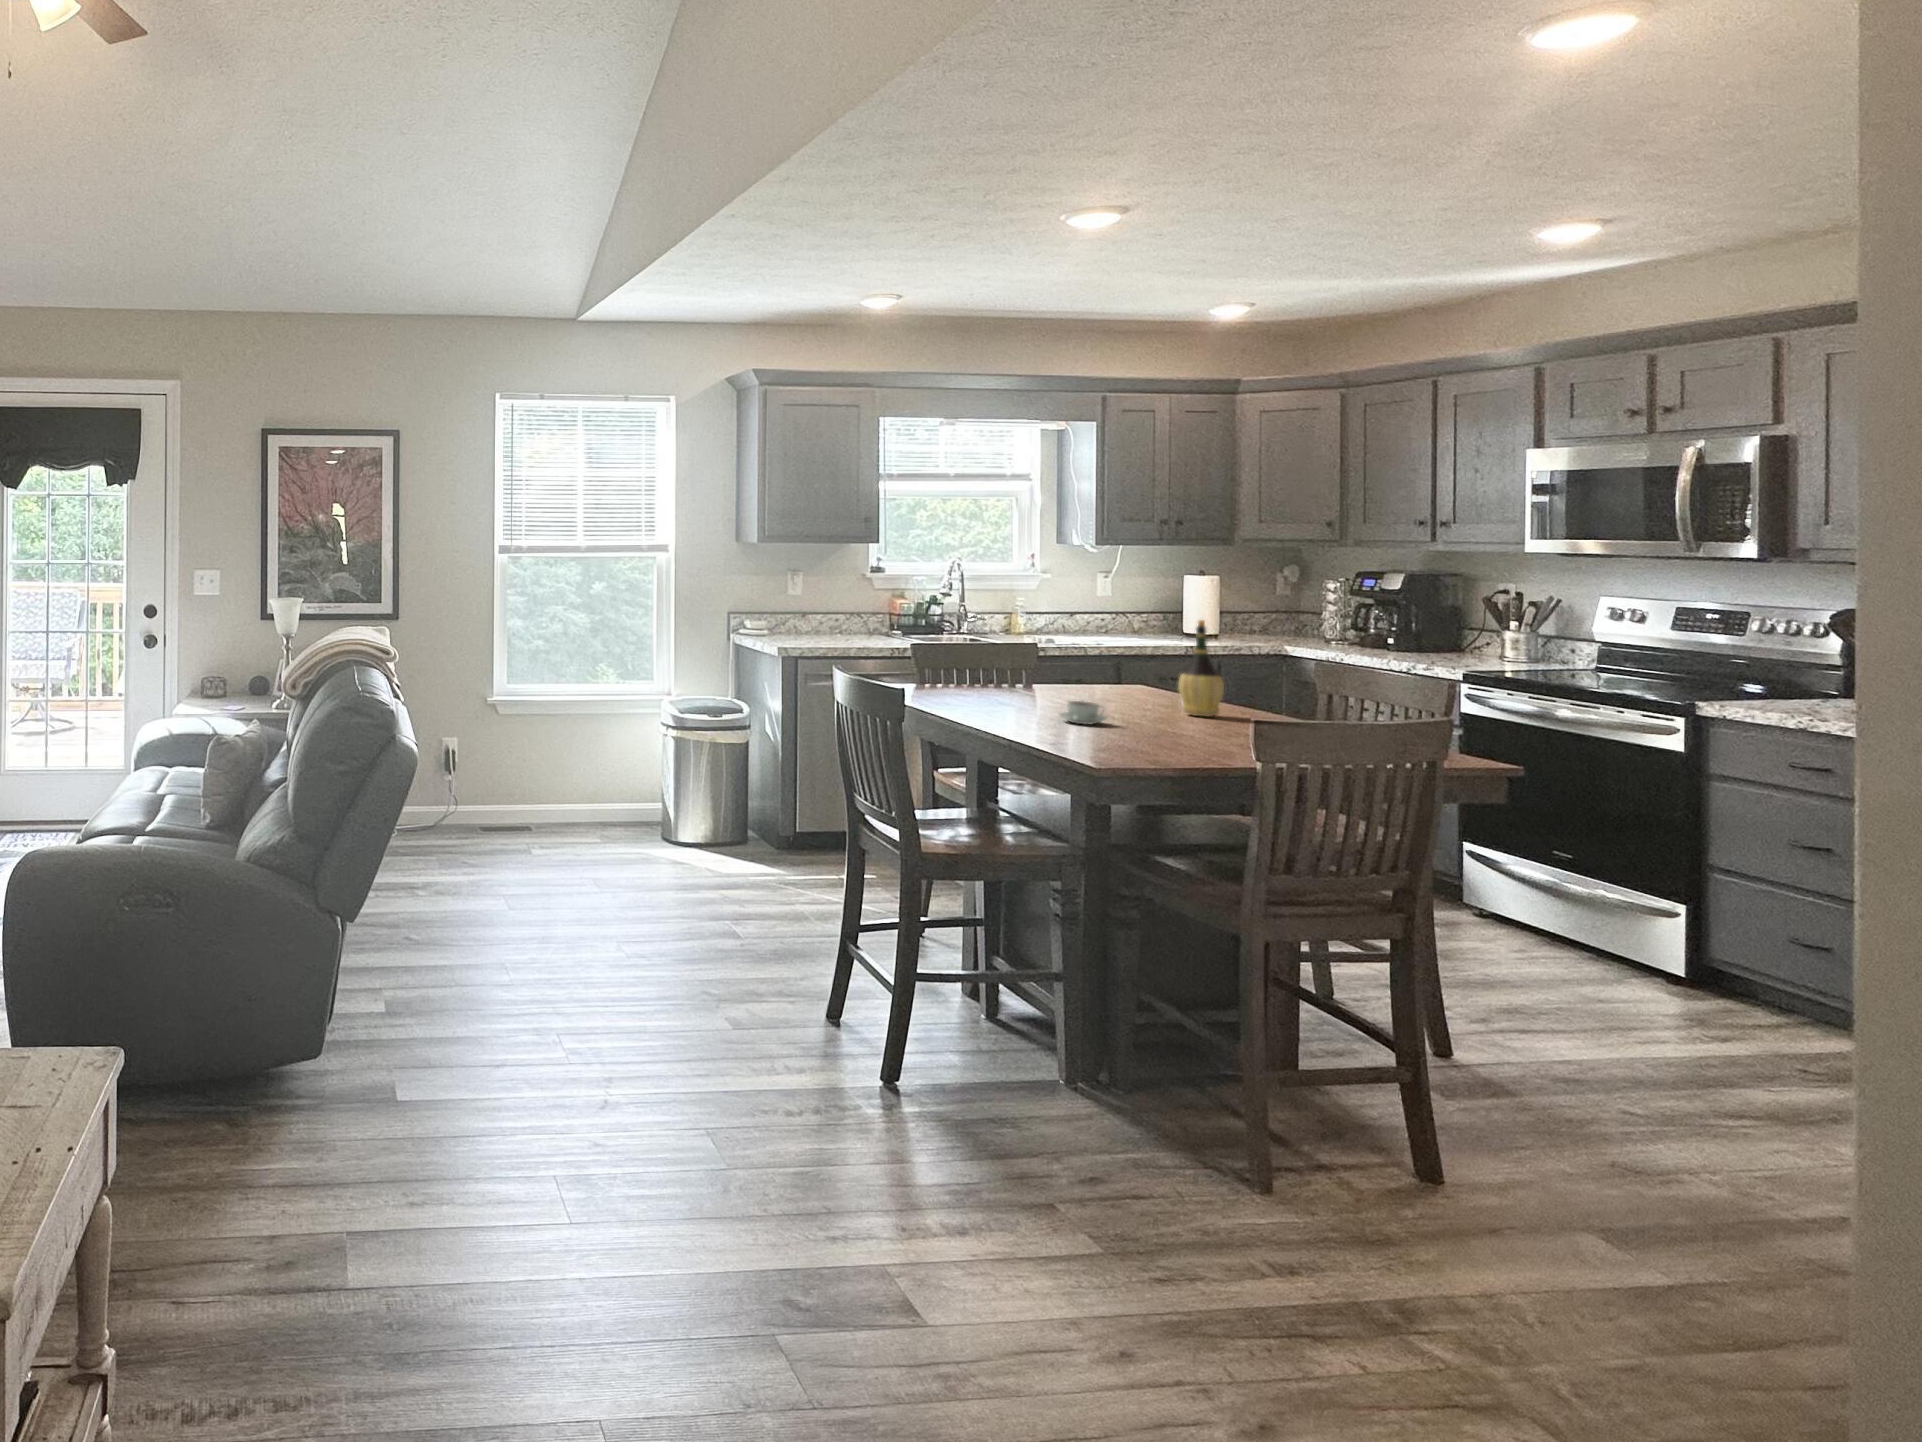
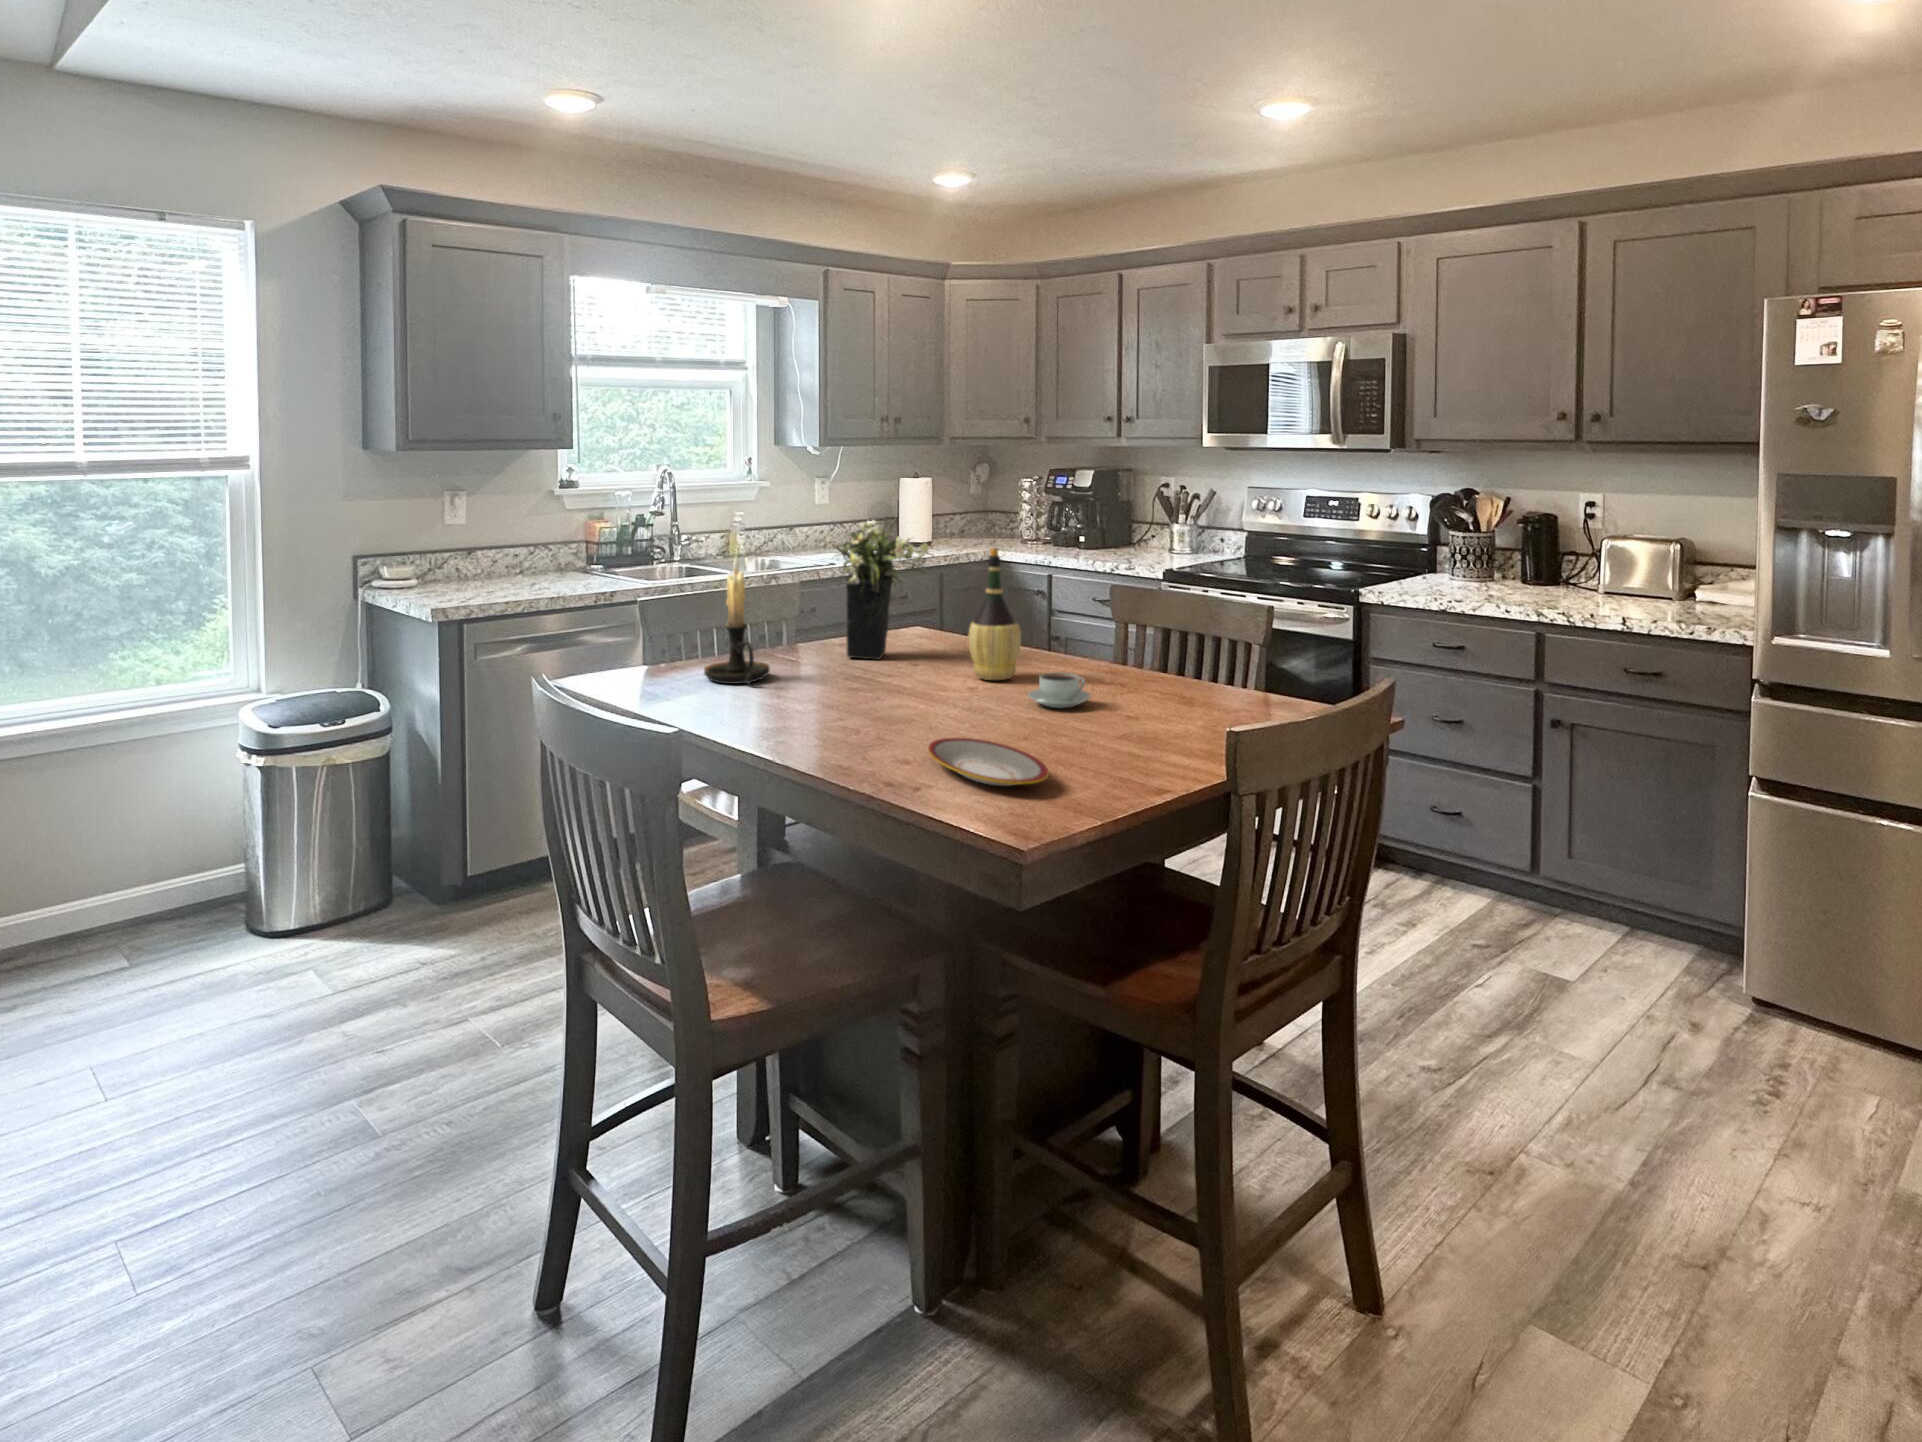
flower arrangement: none [1070,595,1162,700] -> present [832,517,935,660]
candle holder: none [974,615,1021,700] -> present [704,557,770,684]
coffee cup: present [1060,701,1107,725] -> present [1028,672,1091,708]
plate: none [1114,728,1191,751] -> present [928,738,1048,786]

